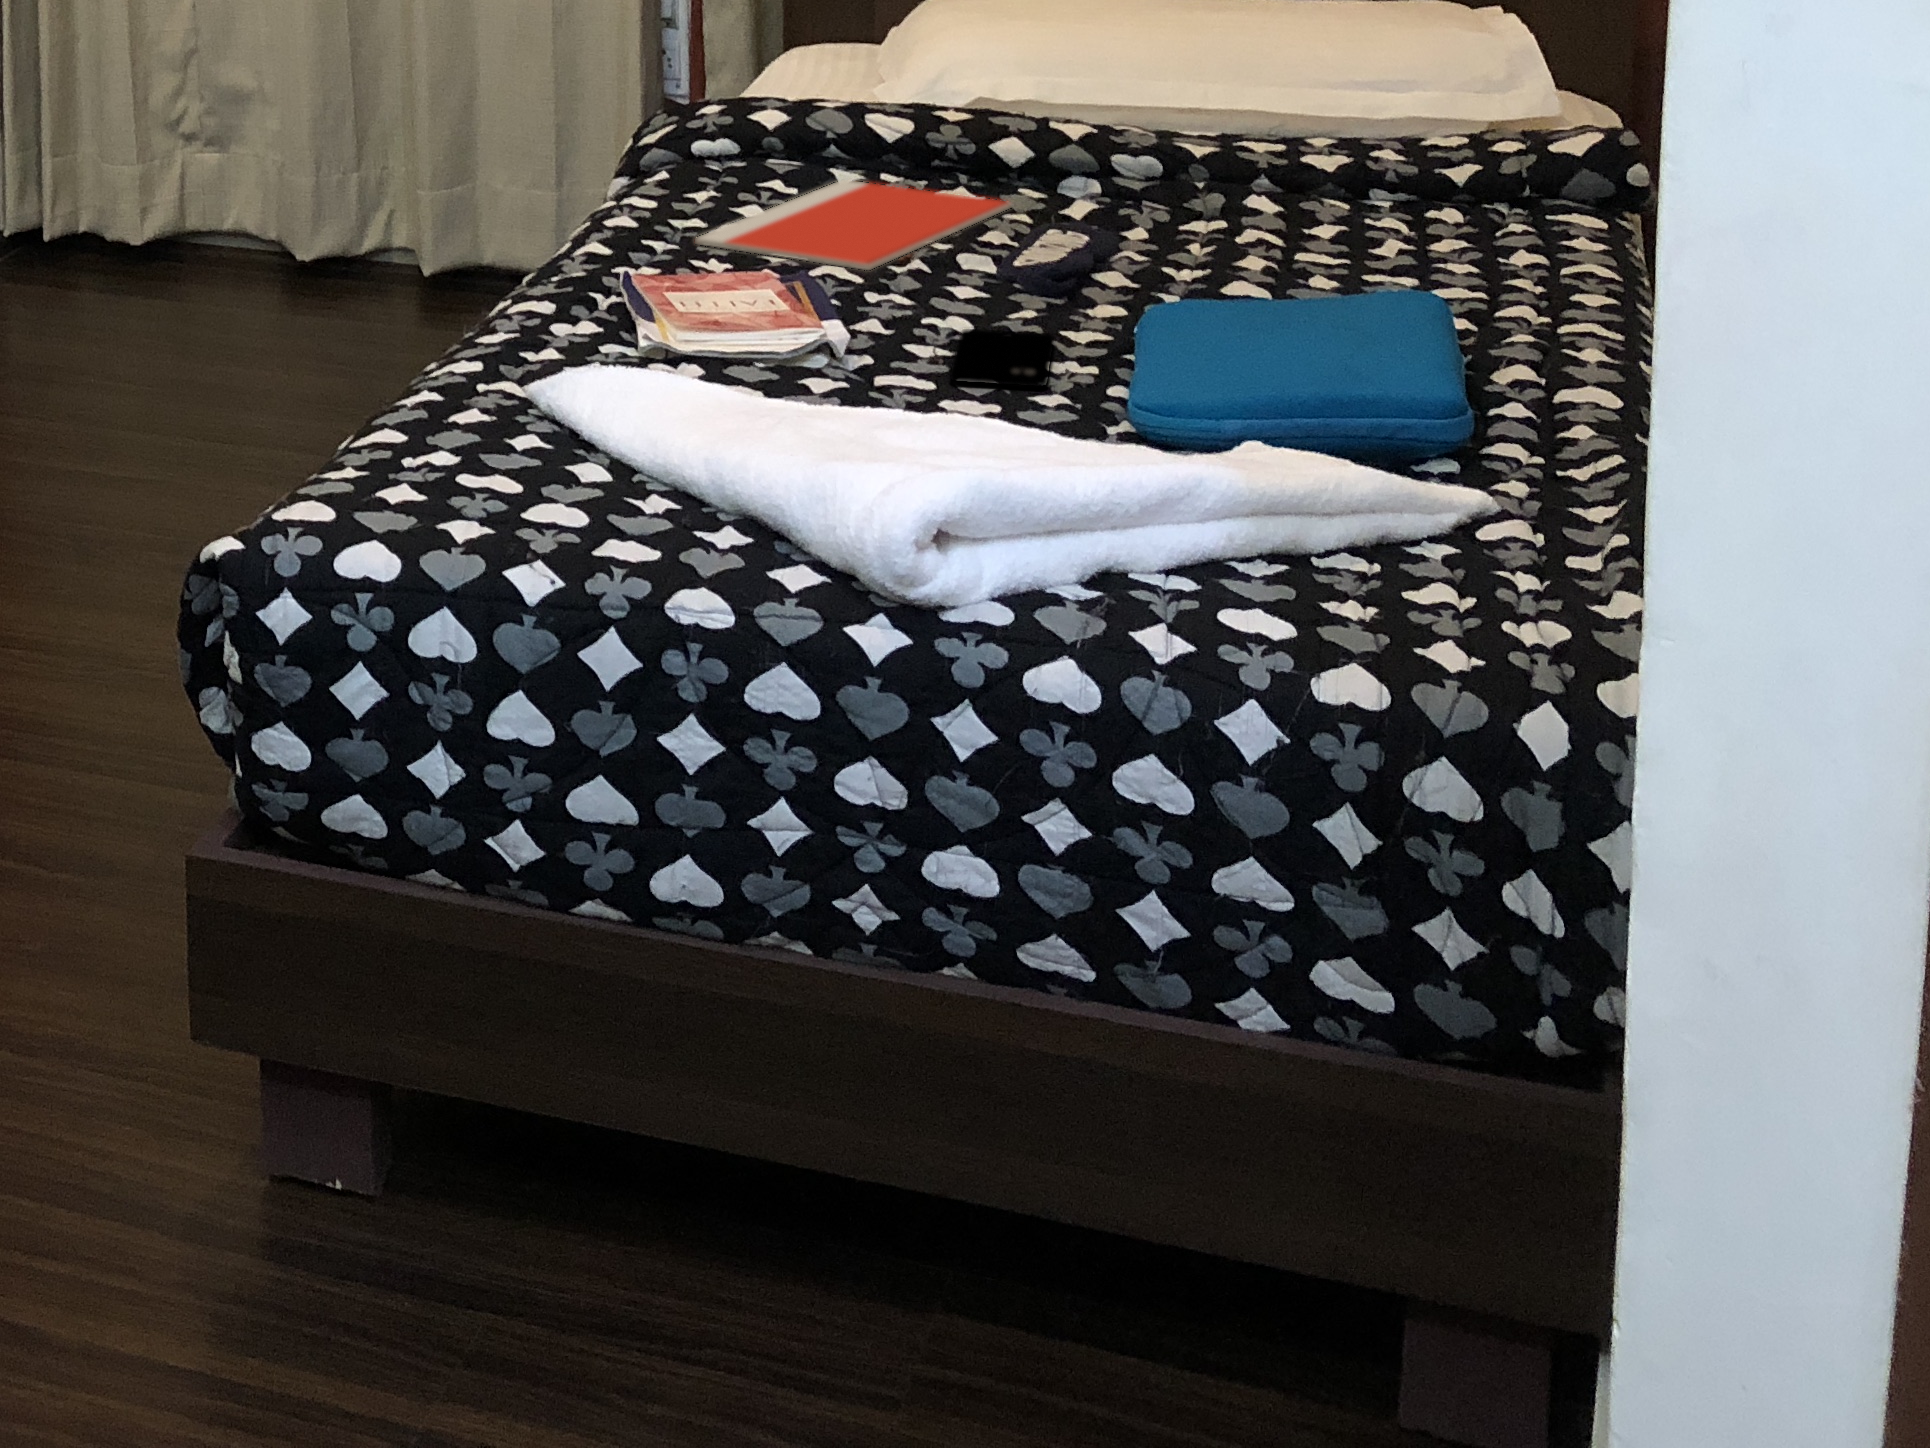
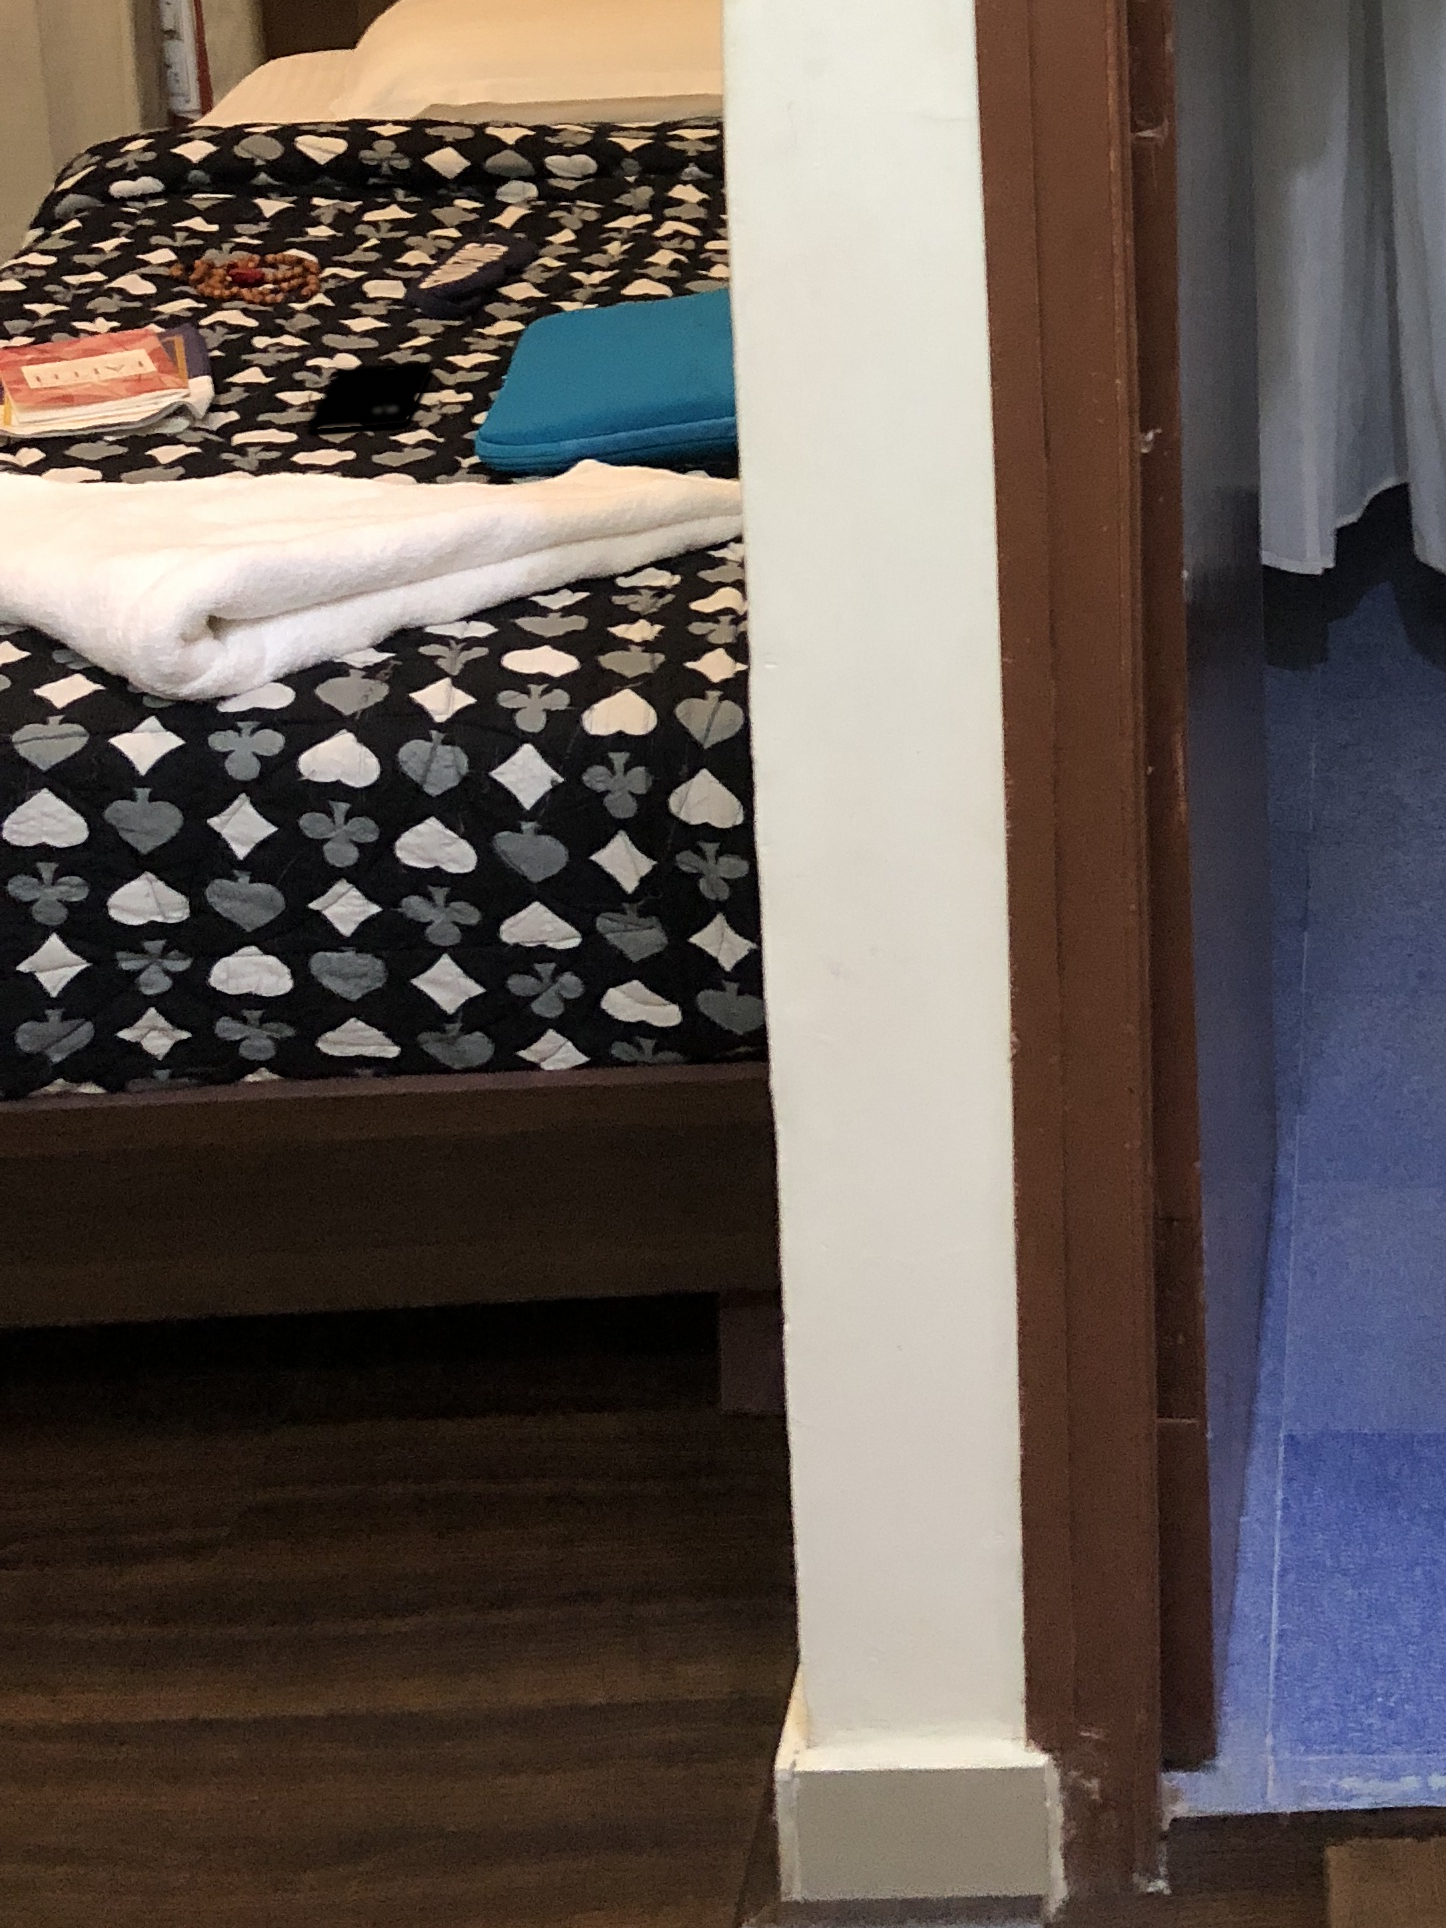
notebook: present [695,180,1011,270] -> none [83,209,440,310]

